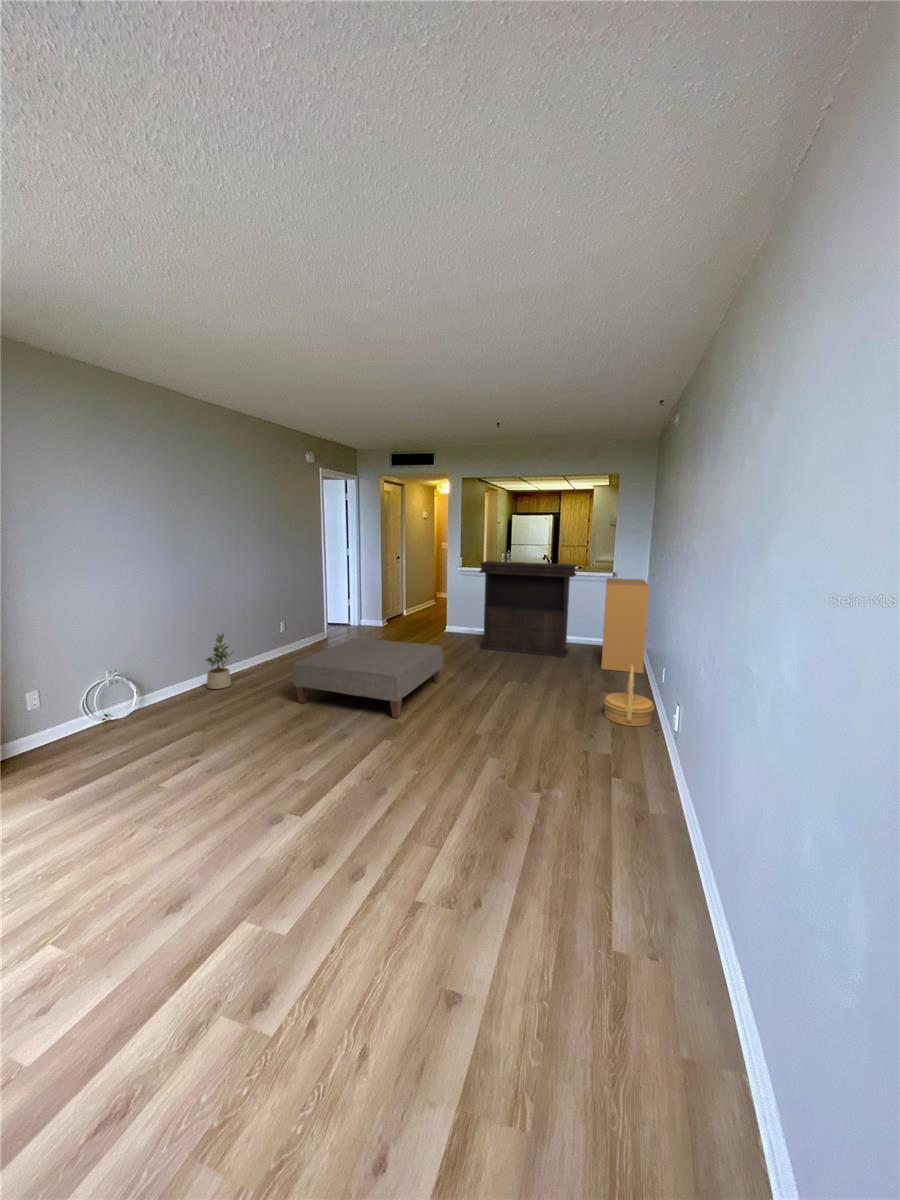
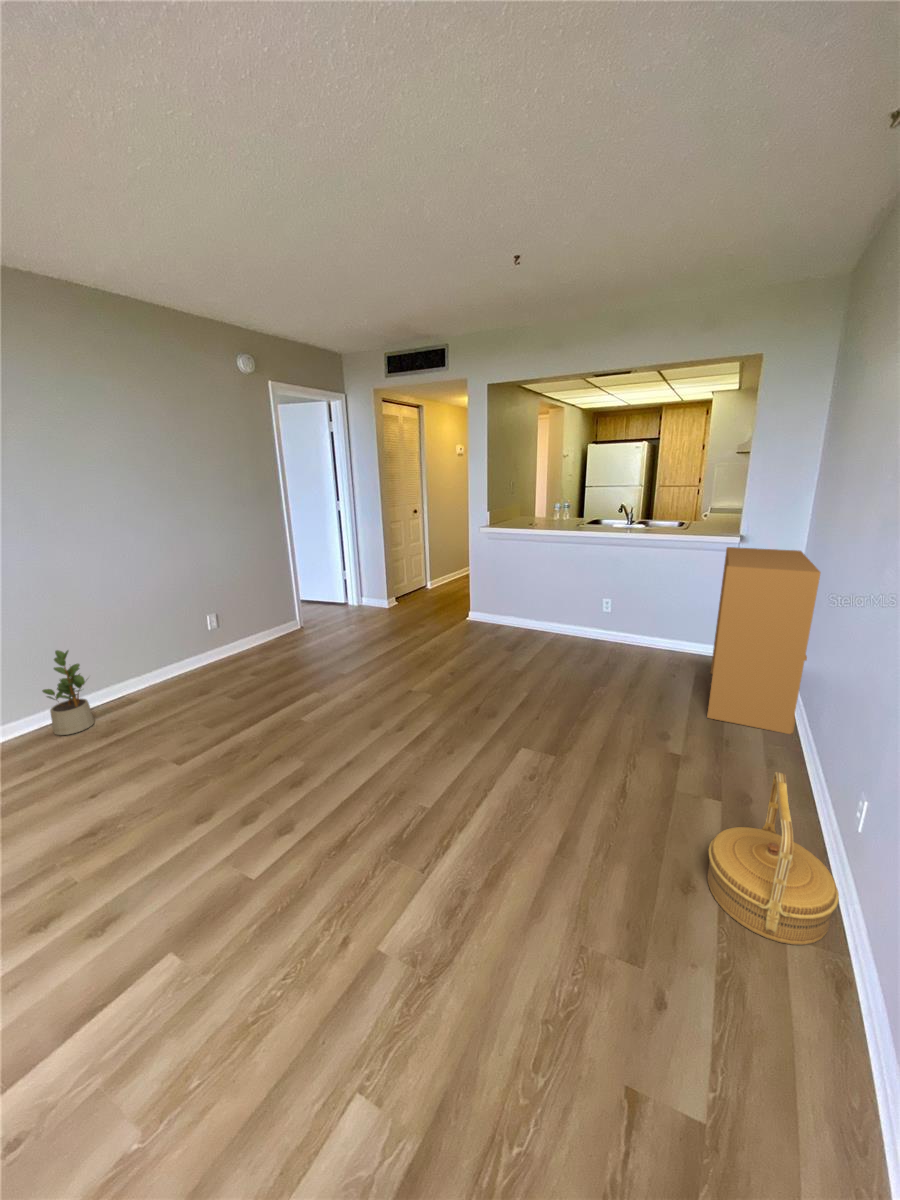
console table: present [479,561,577,657] -> none [503,518,671,682]
ottoman: present [293,638,444,718] -> none [123,652,411,849]

